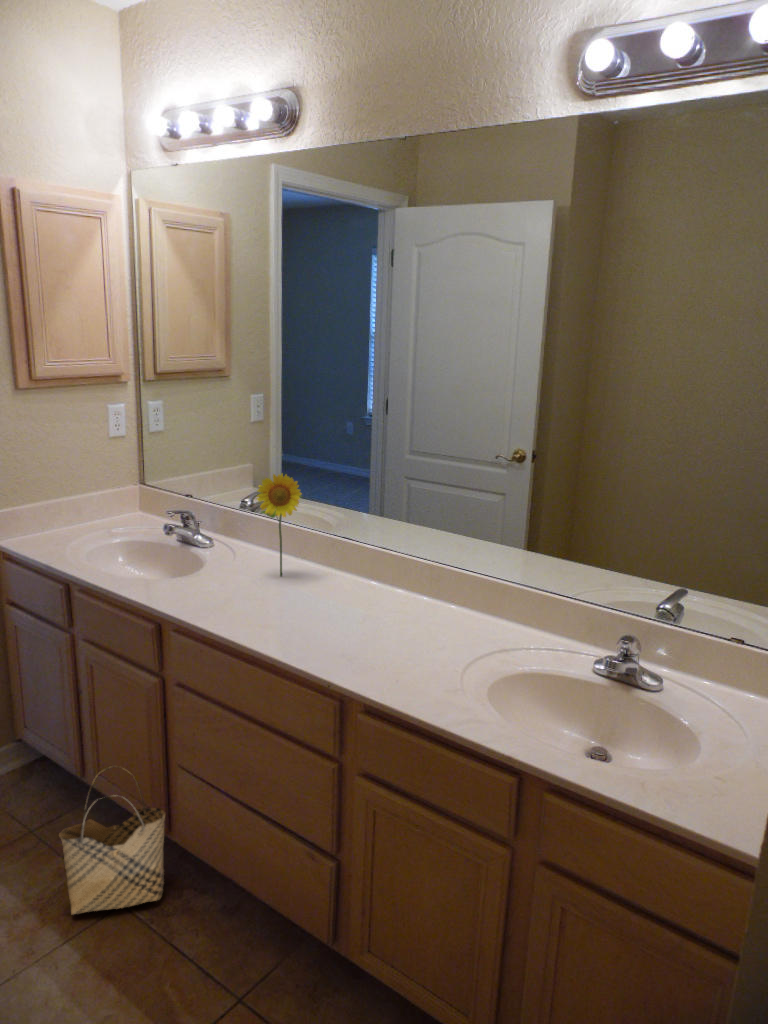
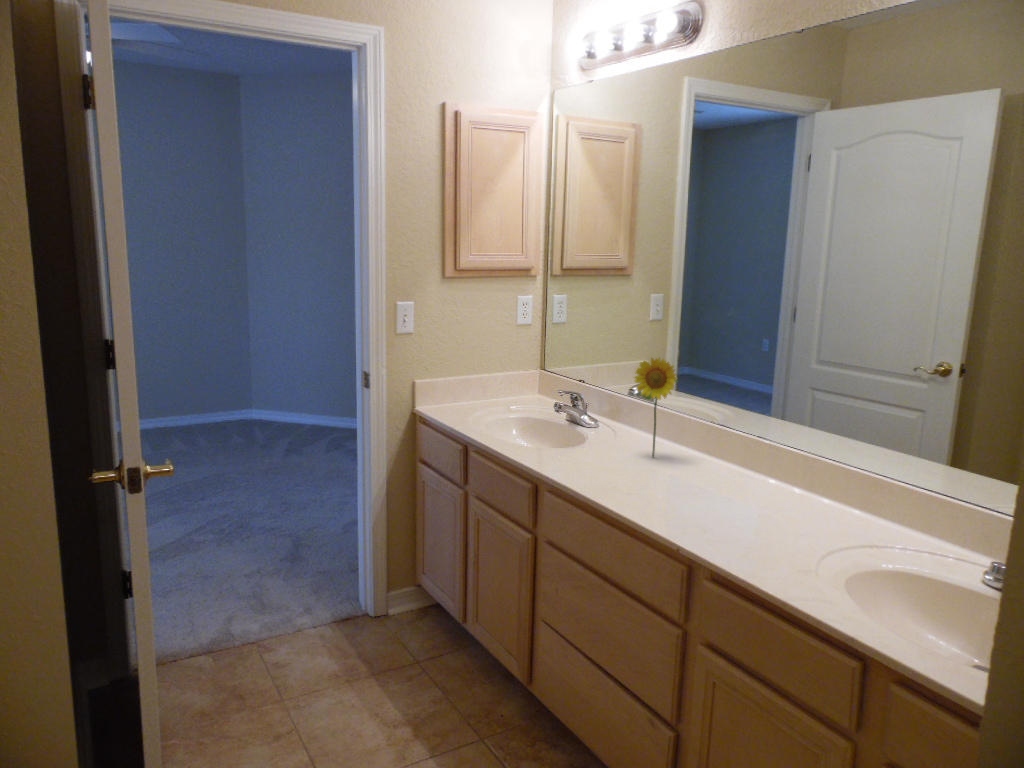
woven basket: present [59,766,165,915] -> none [439,608,529,740]

